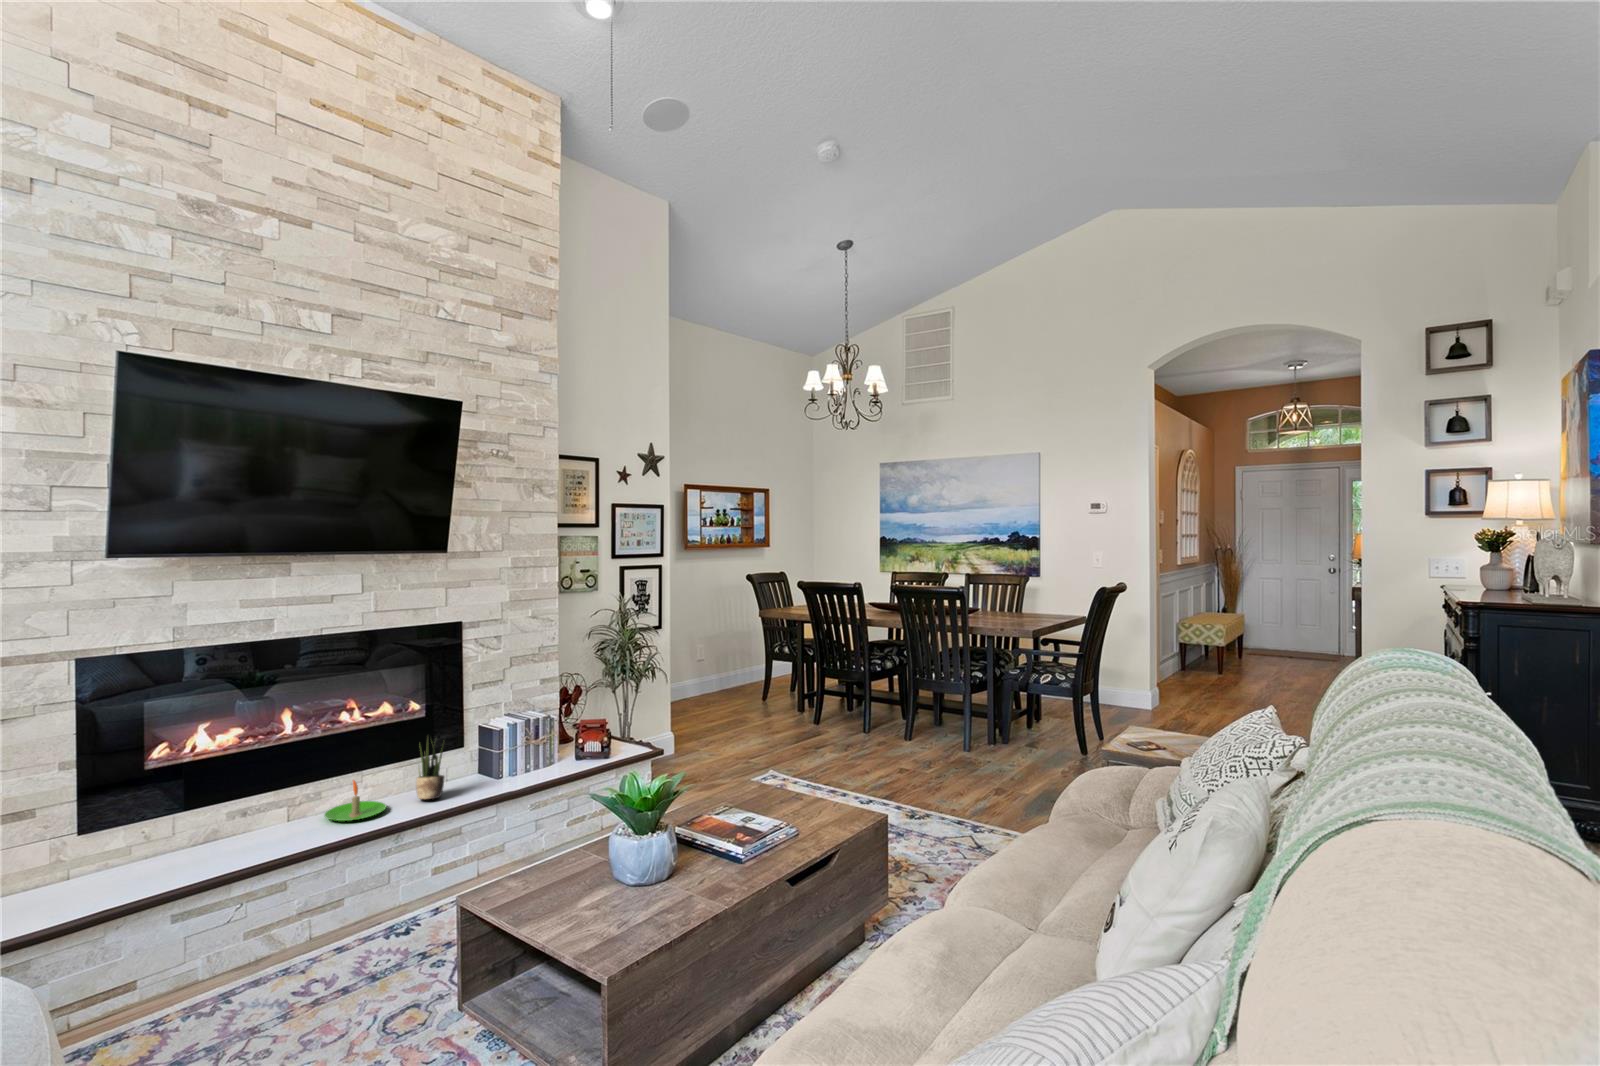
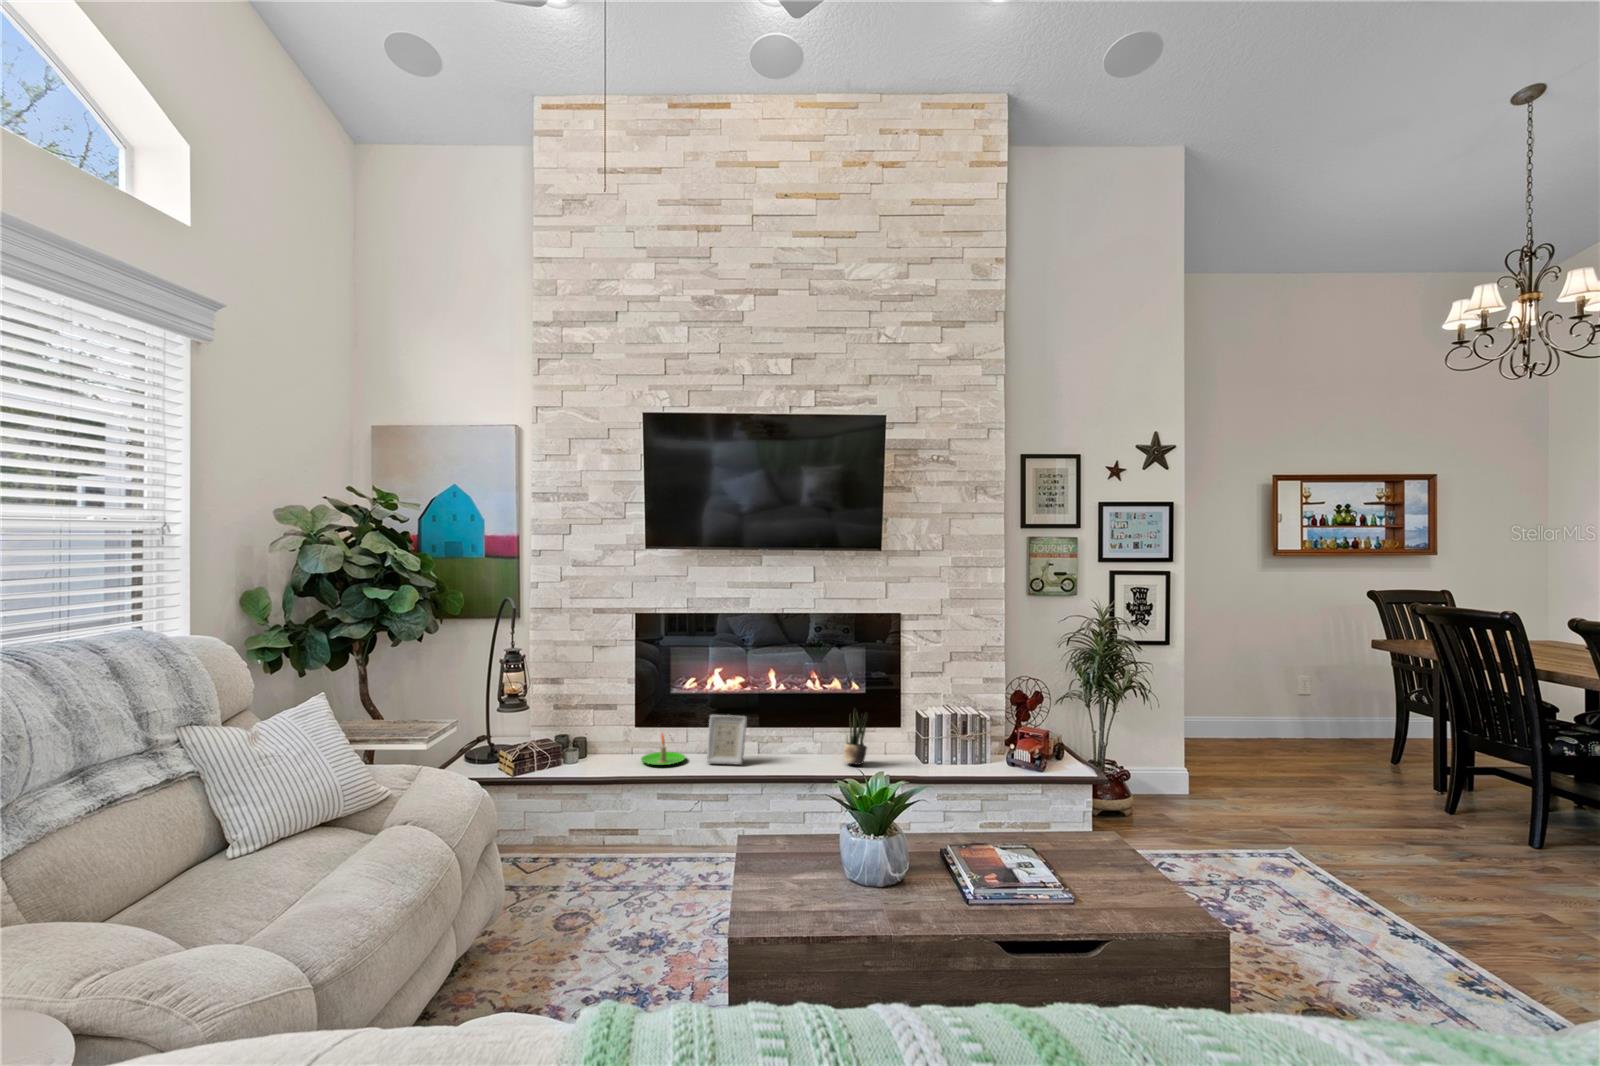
picture frame: none [221,775,289,851] -> present [707,715,747,764]
candle: present [324,780,386,821] -> present [641,734,685,765]

